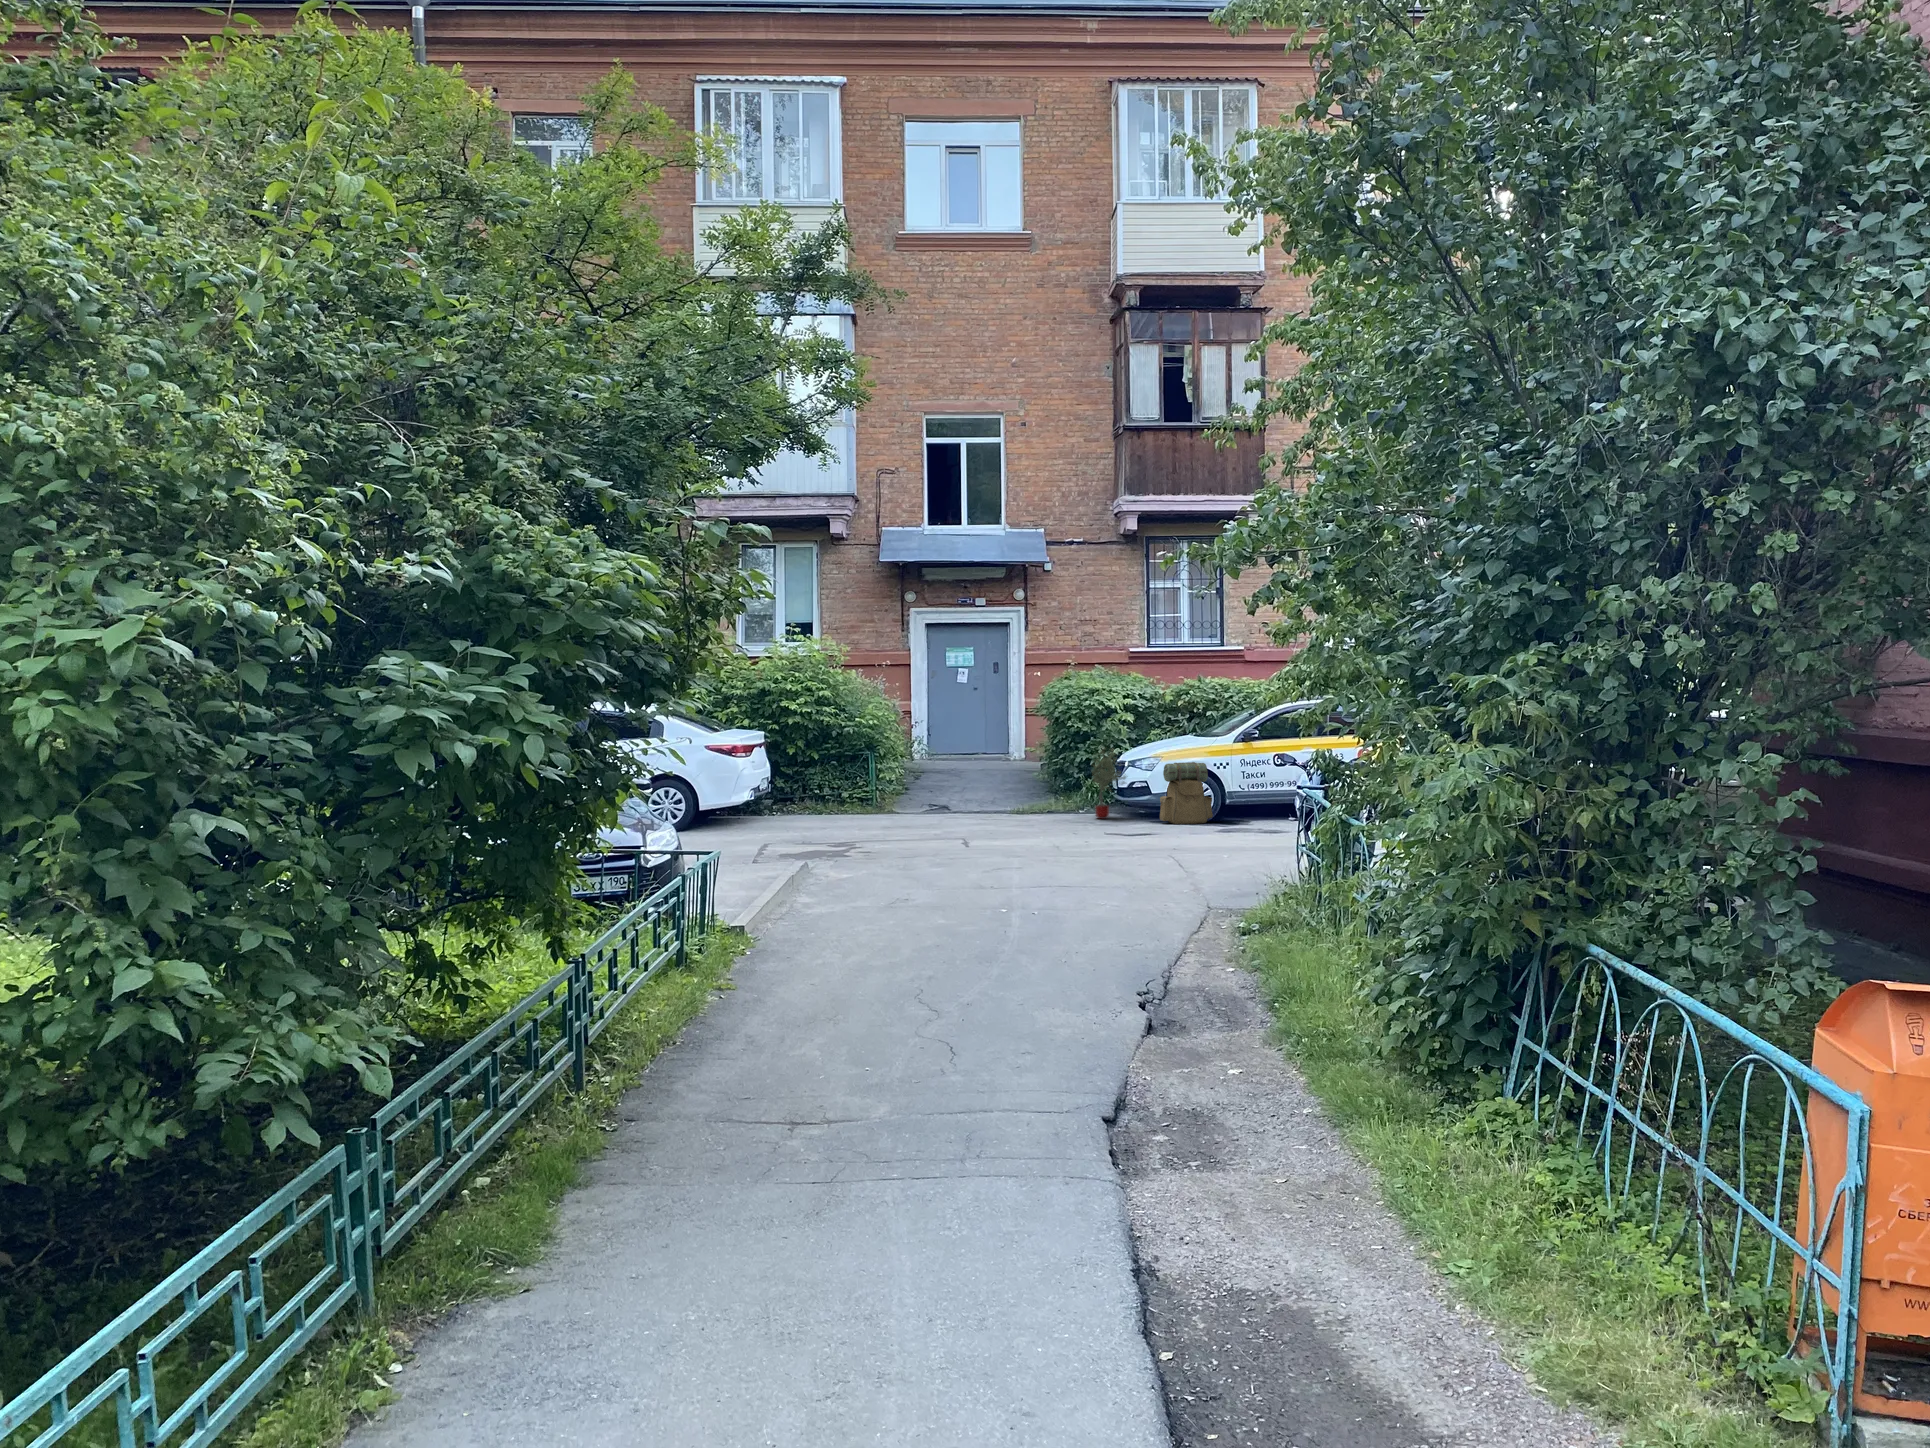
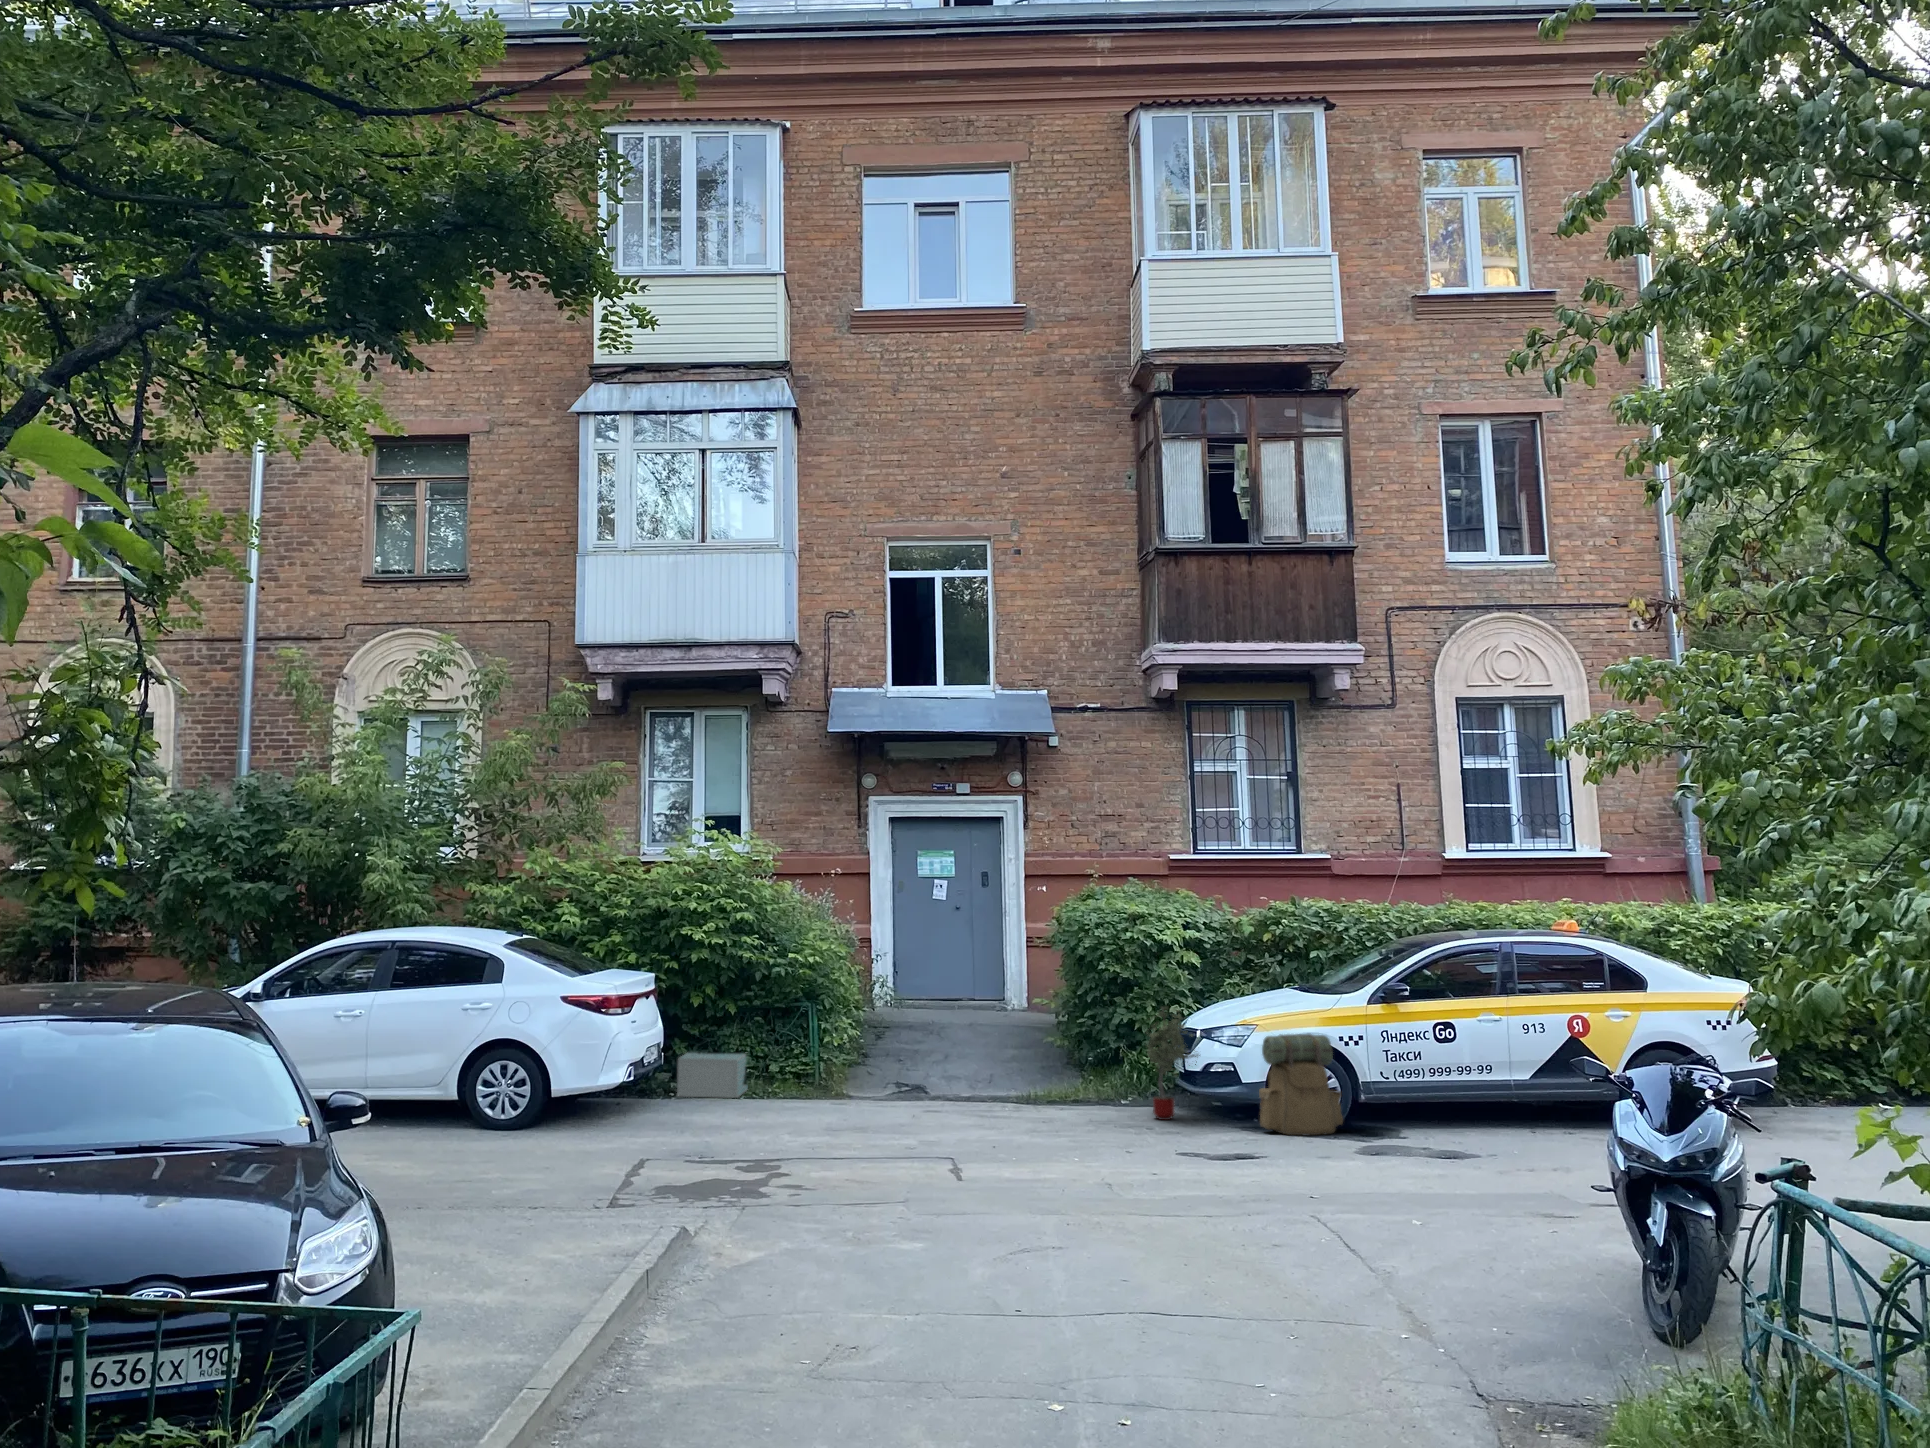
storage box: none [779,785,827,814] -> present [677,1052,748,1098]

